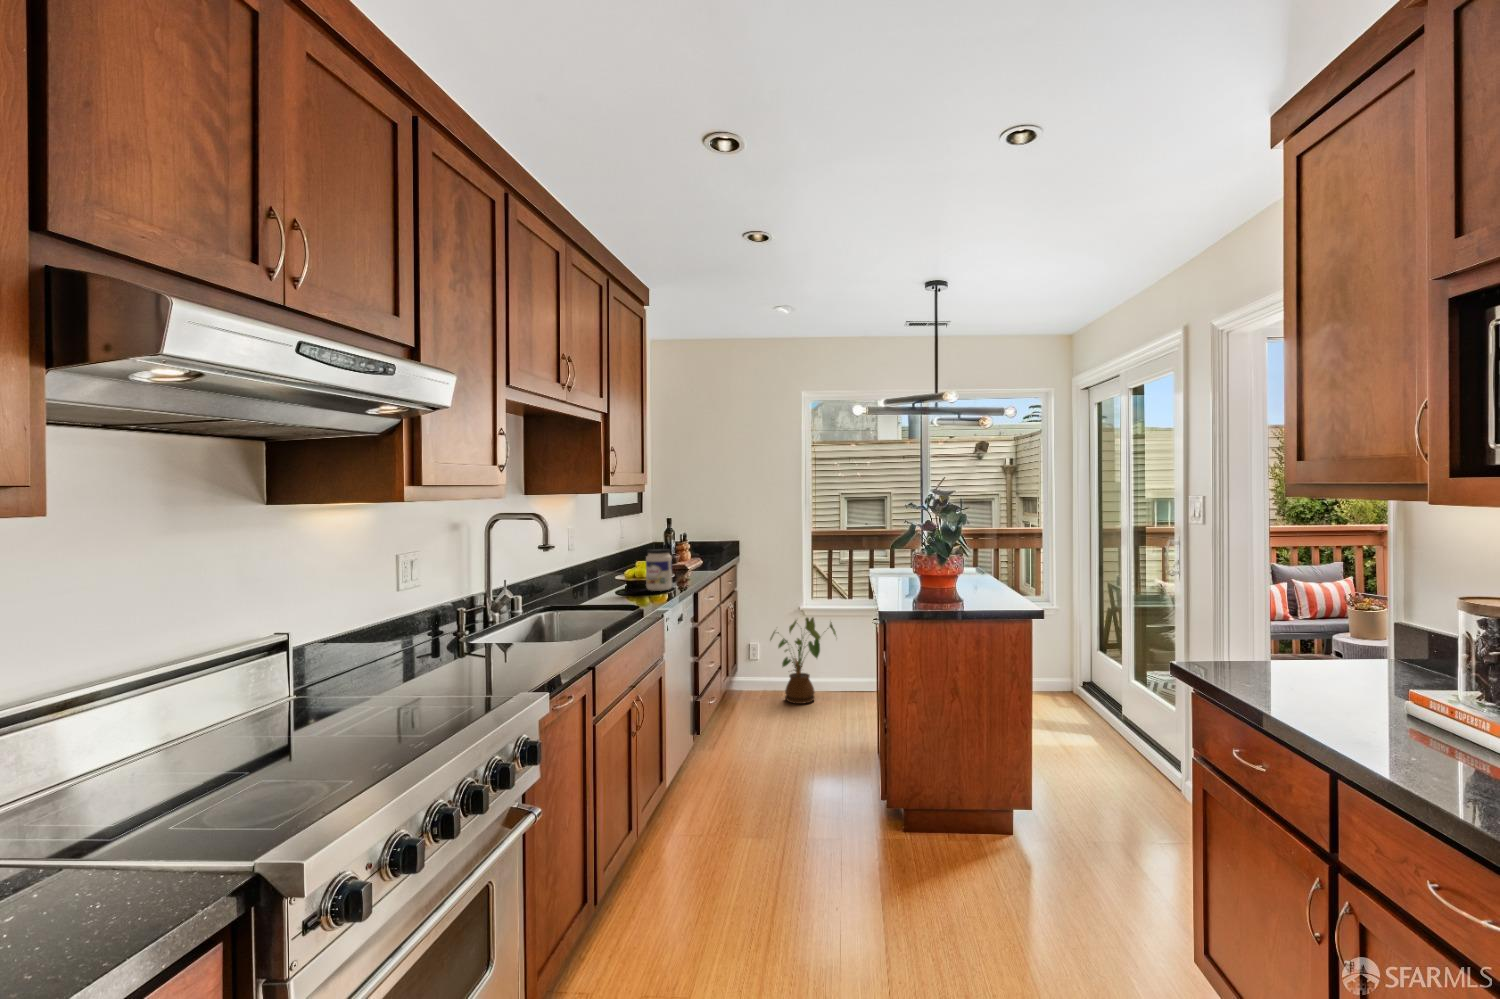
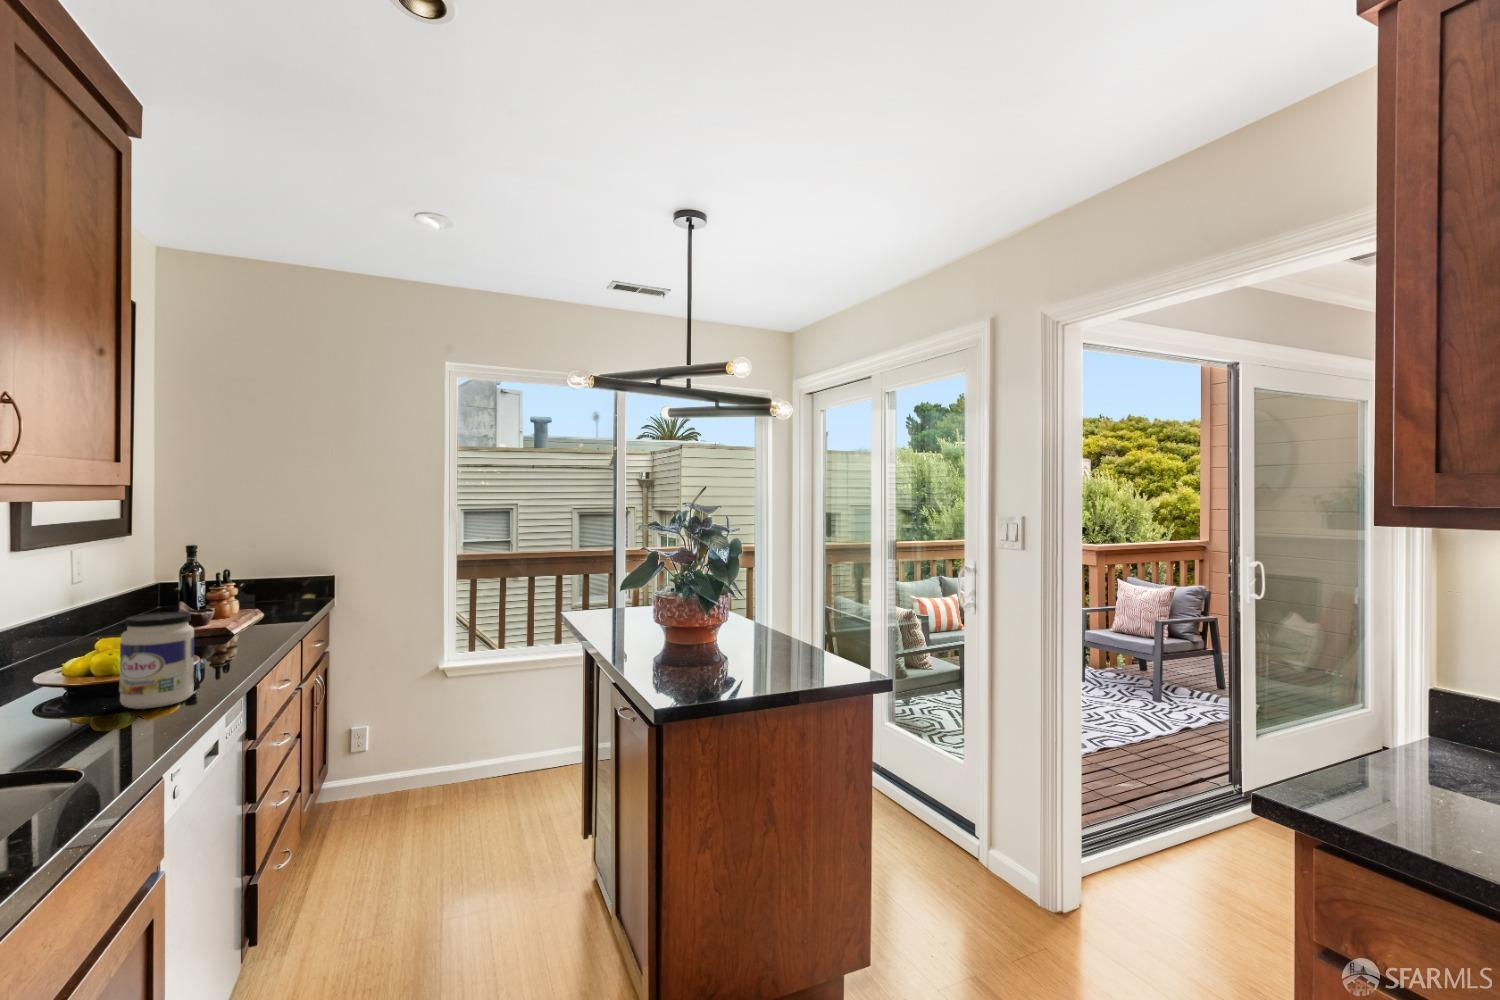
house plant: present [770,617,836,704] -> none [386,680,493,816]

